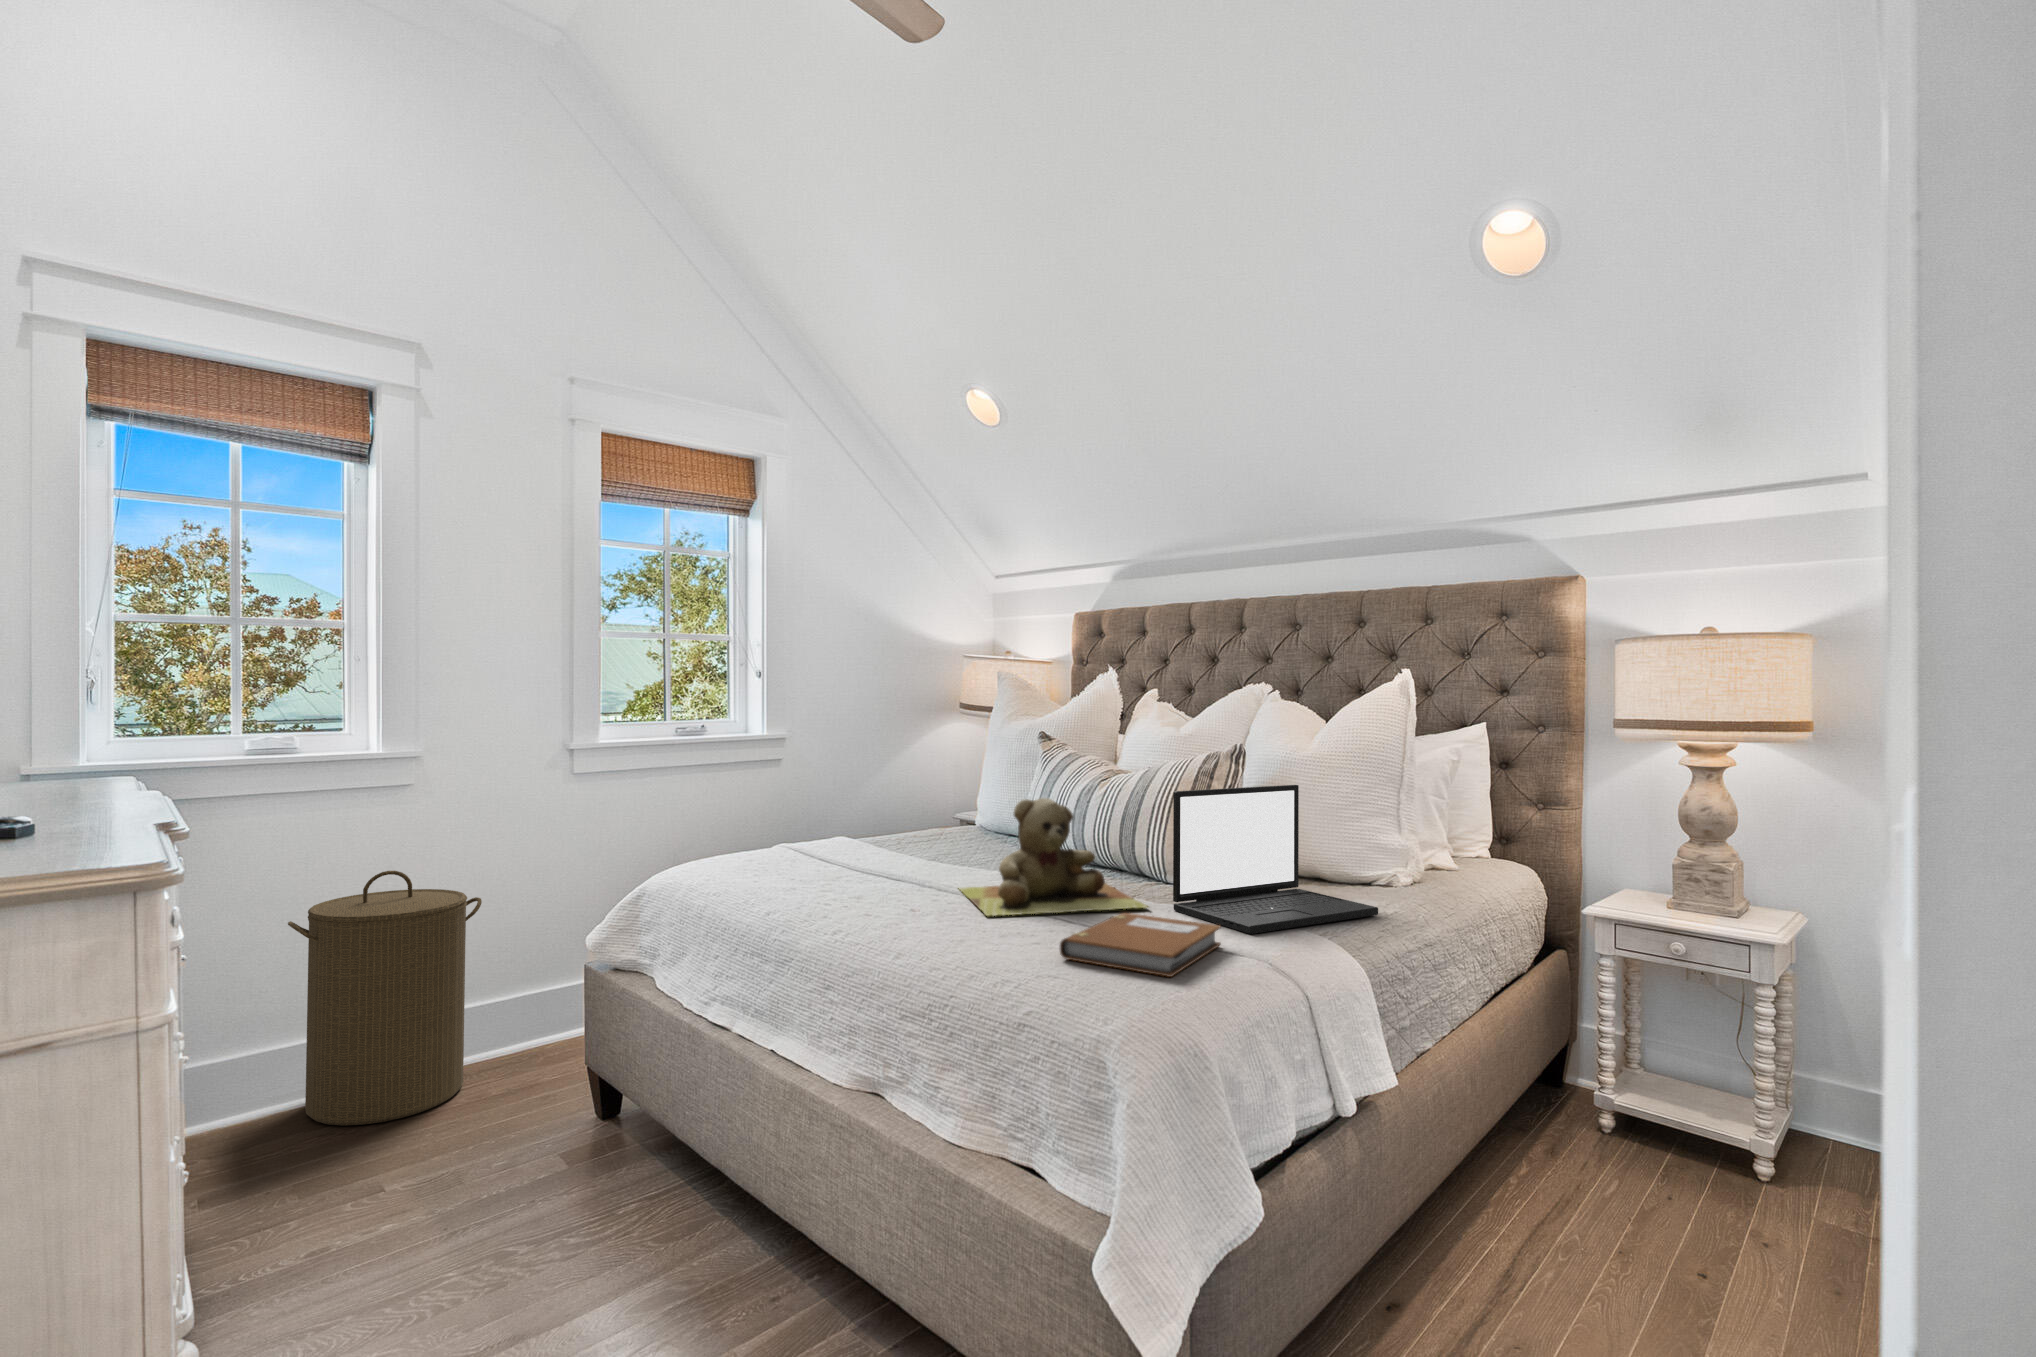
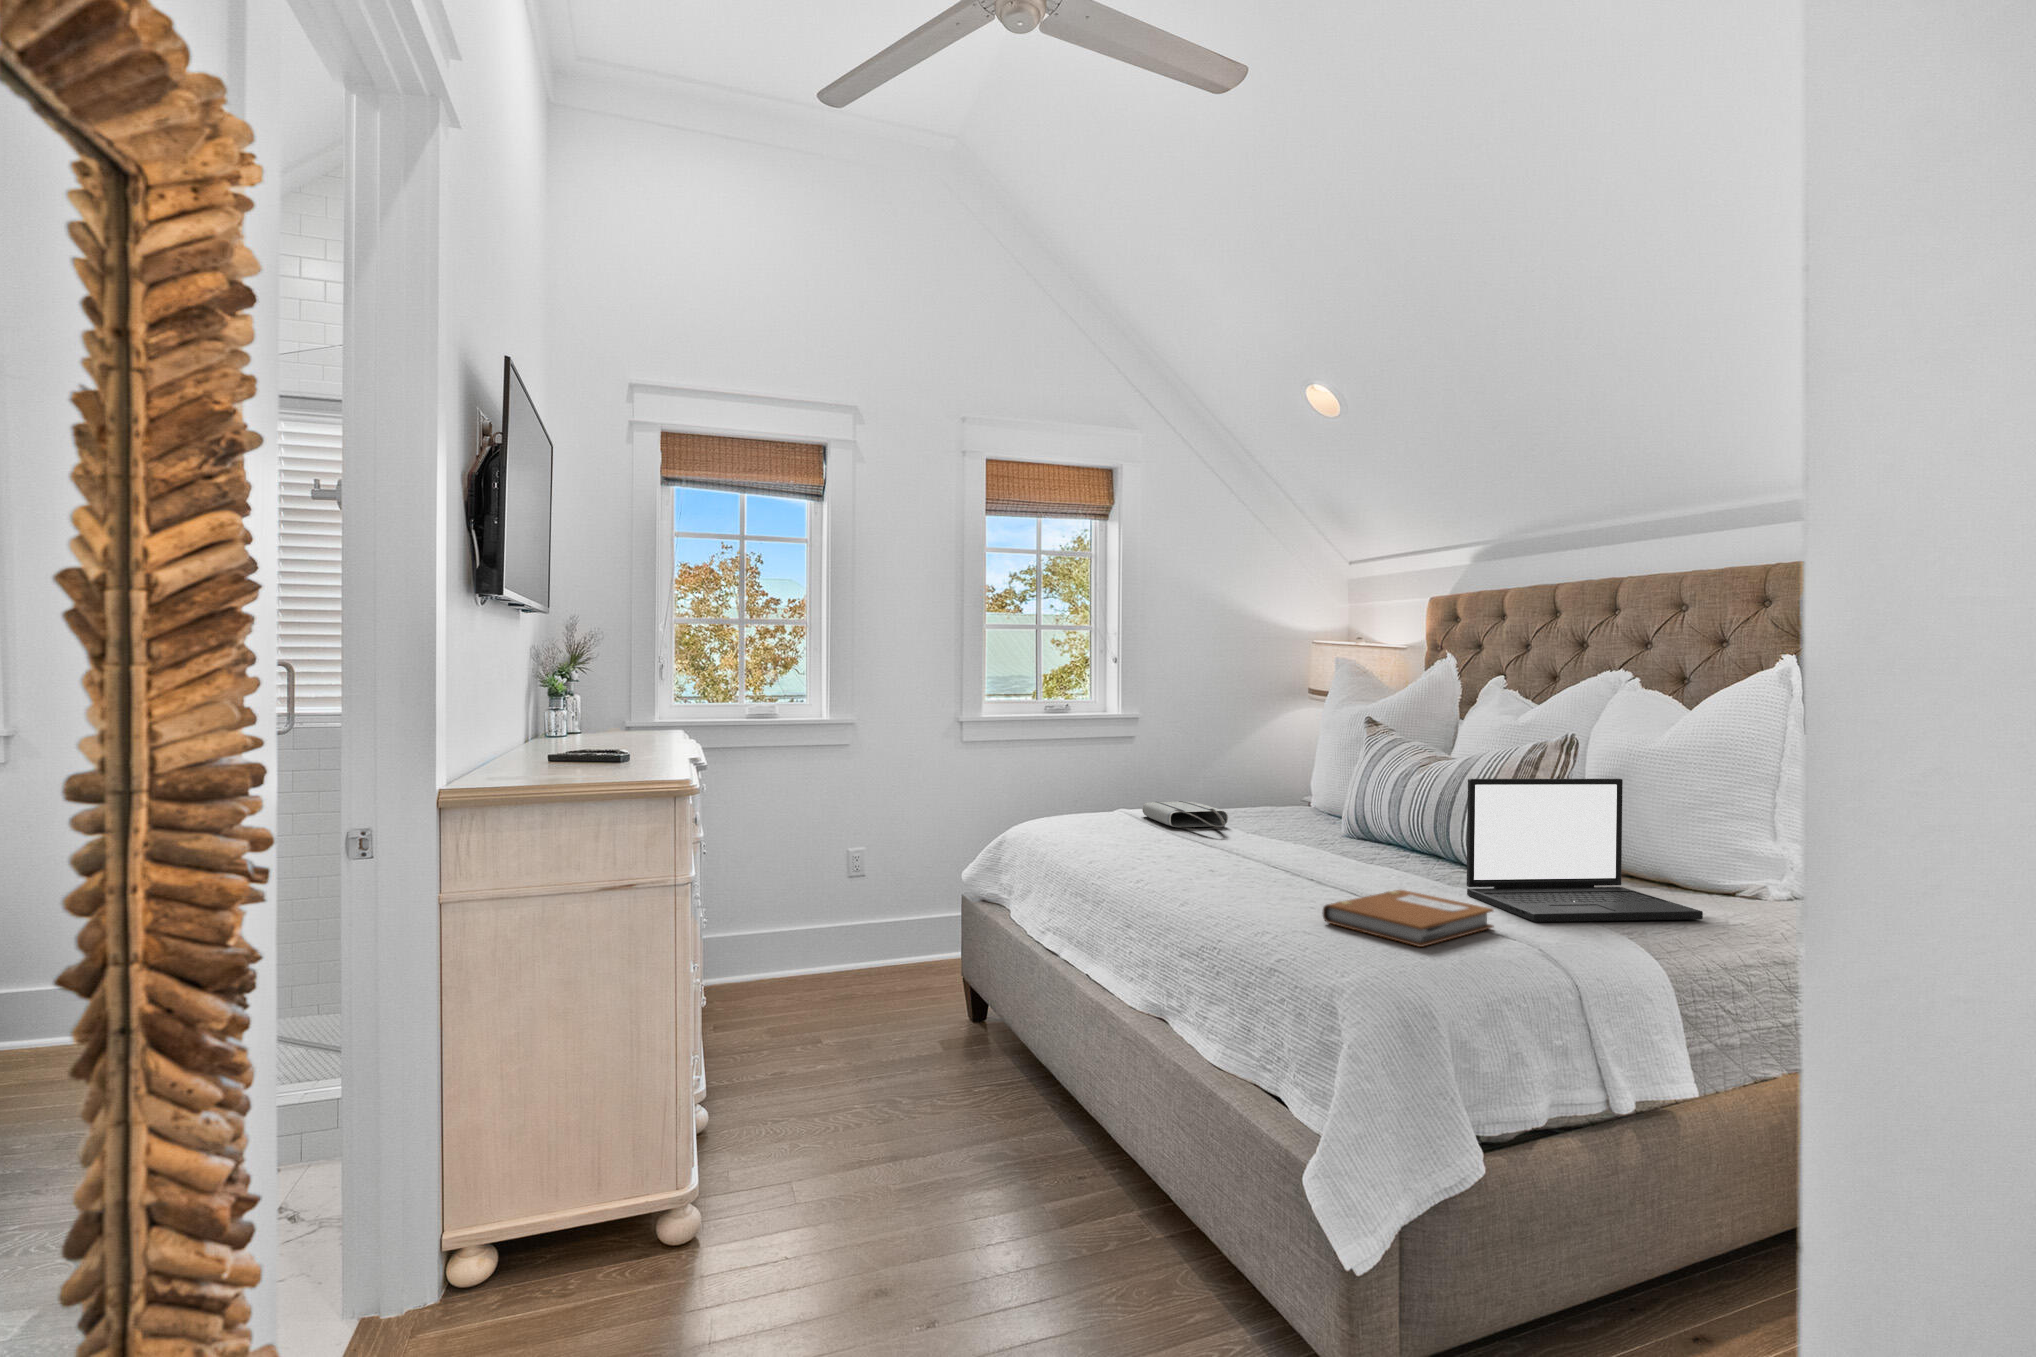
teddy bear: present [959,798,1148,916] -> none [1262,780,1442,890]
tote bag: none [806,828,906,859] -> present [1142,801,1228,830]
laundry hamper: present [288,871,482,1125] -> none [763,814,892,1004]

